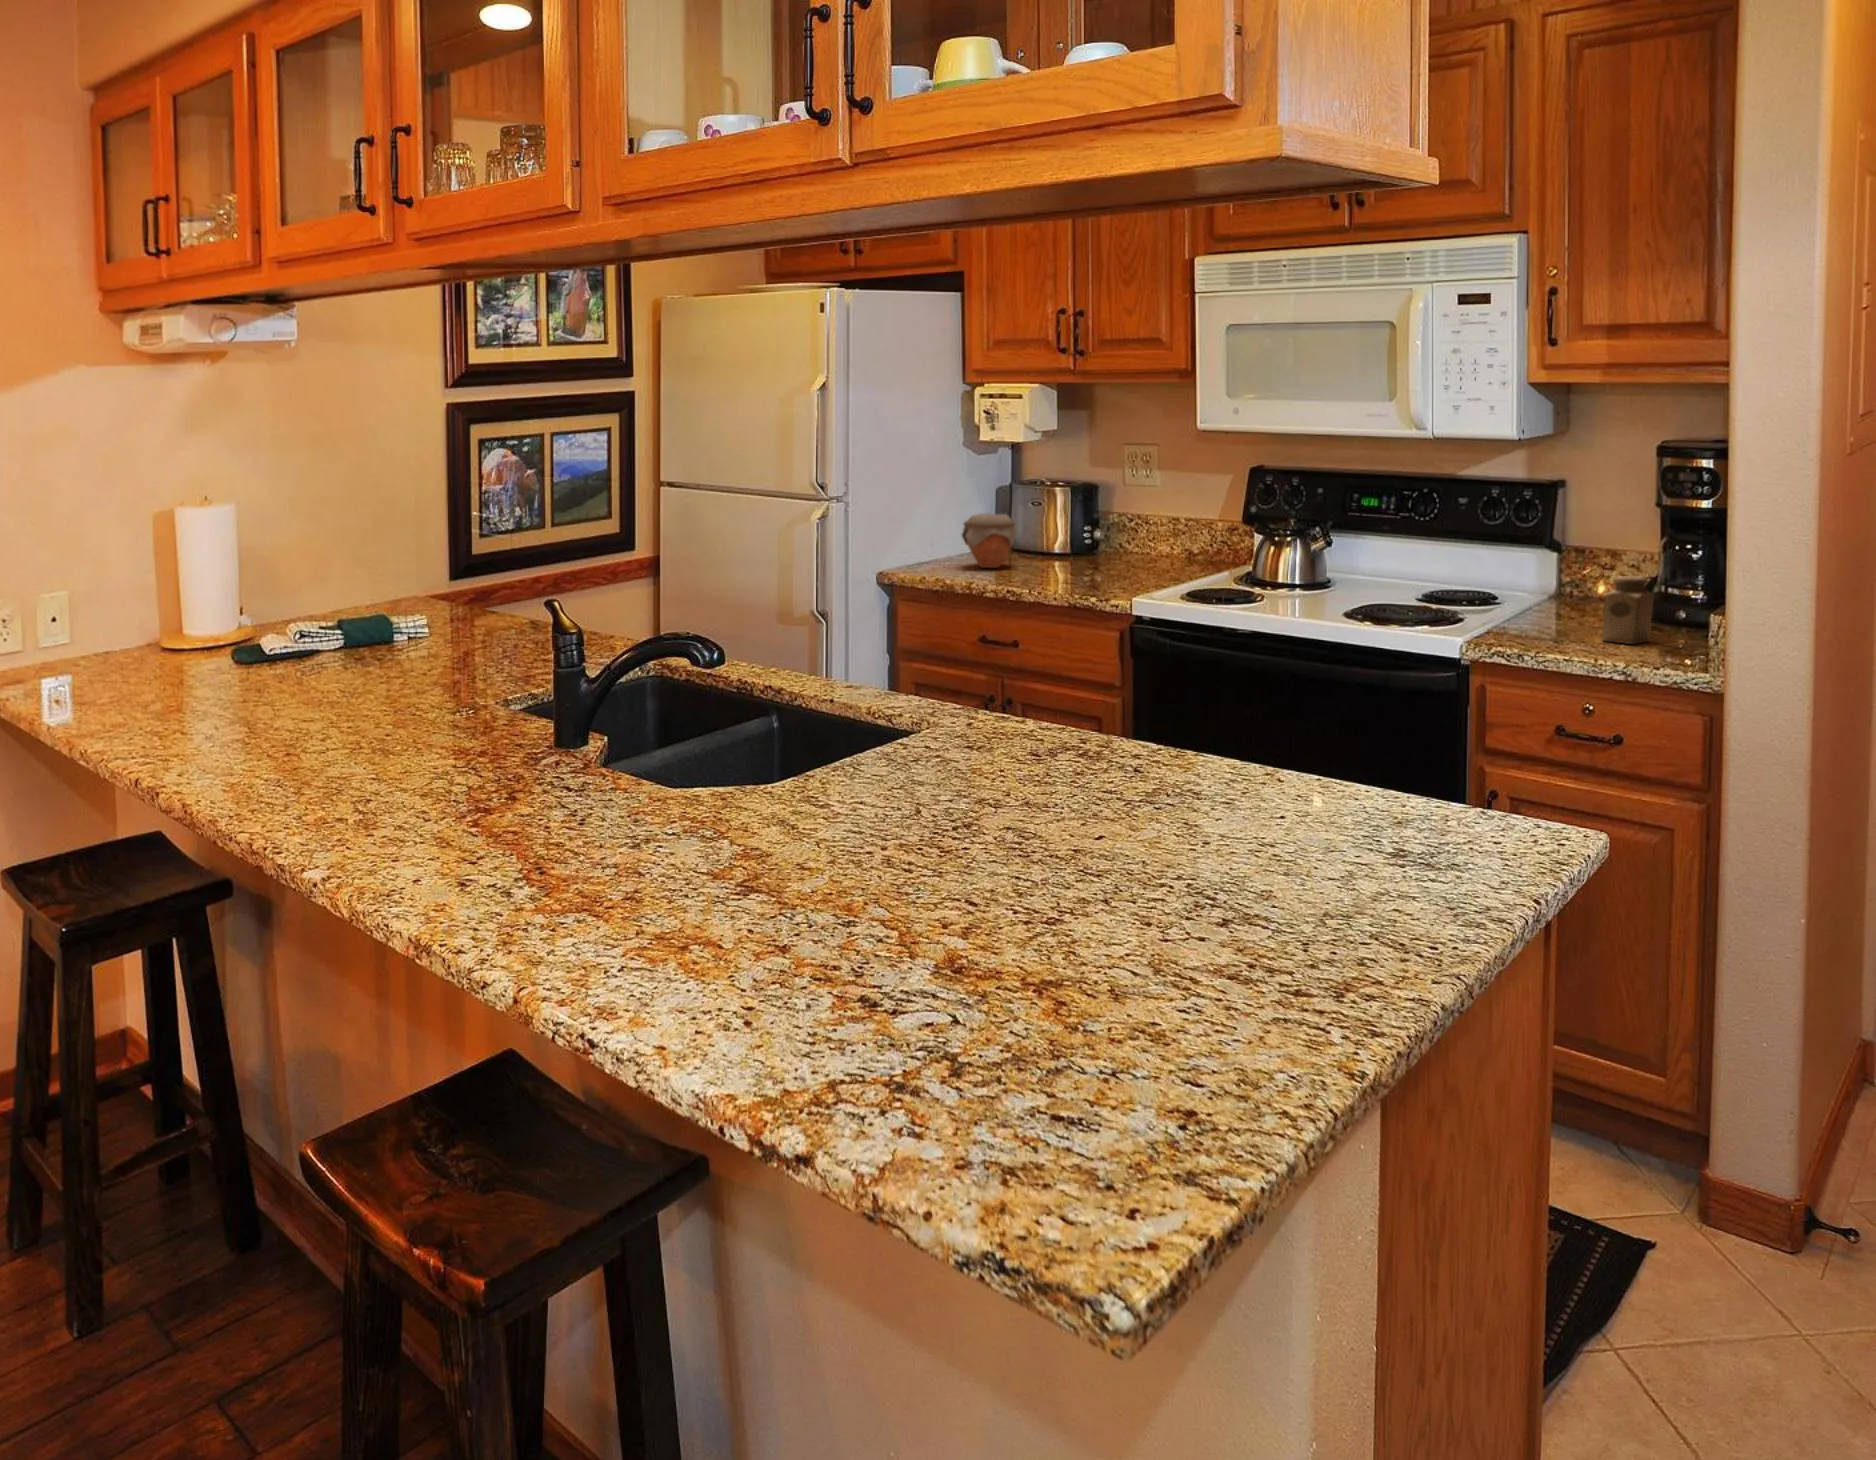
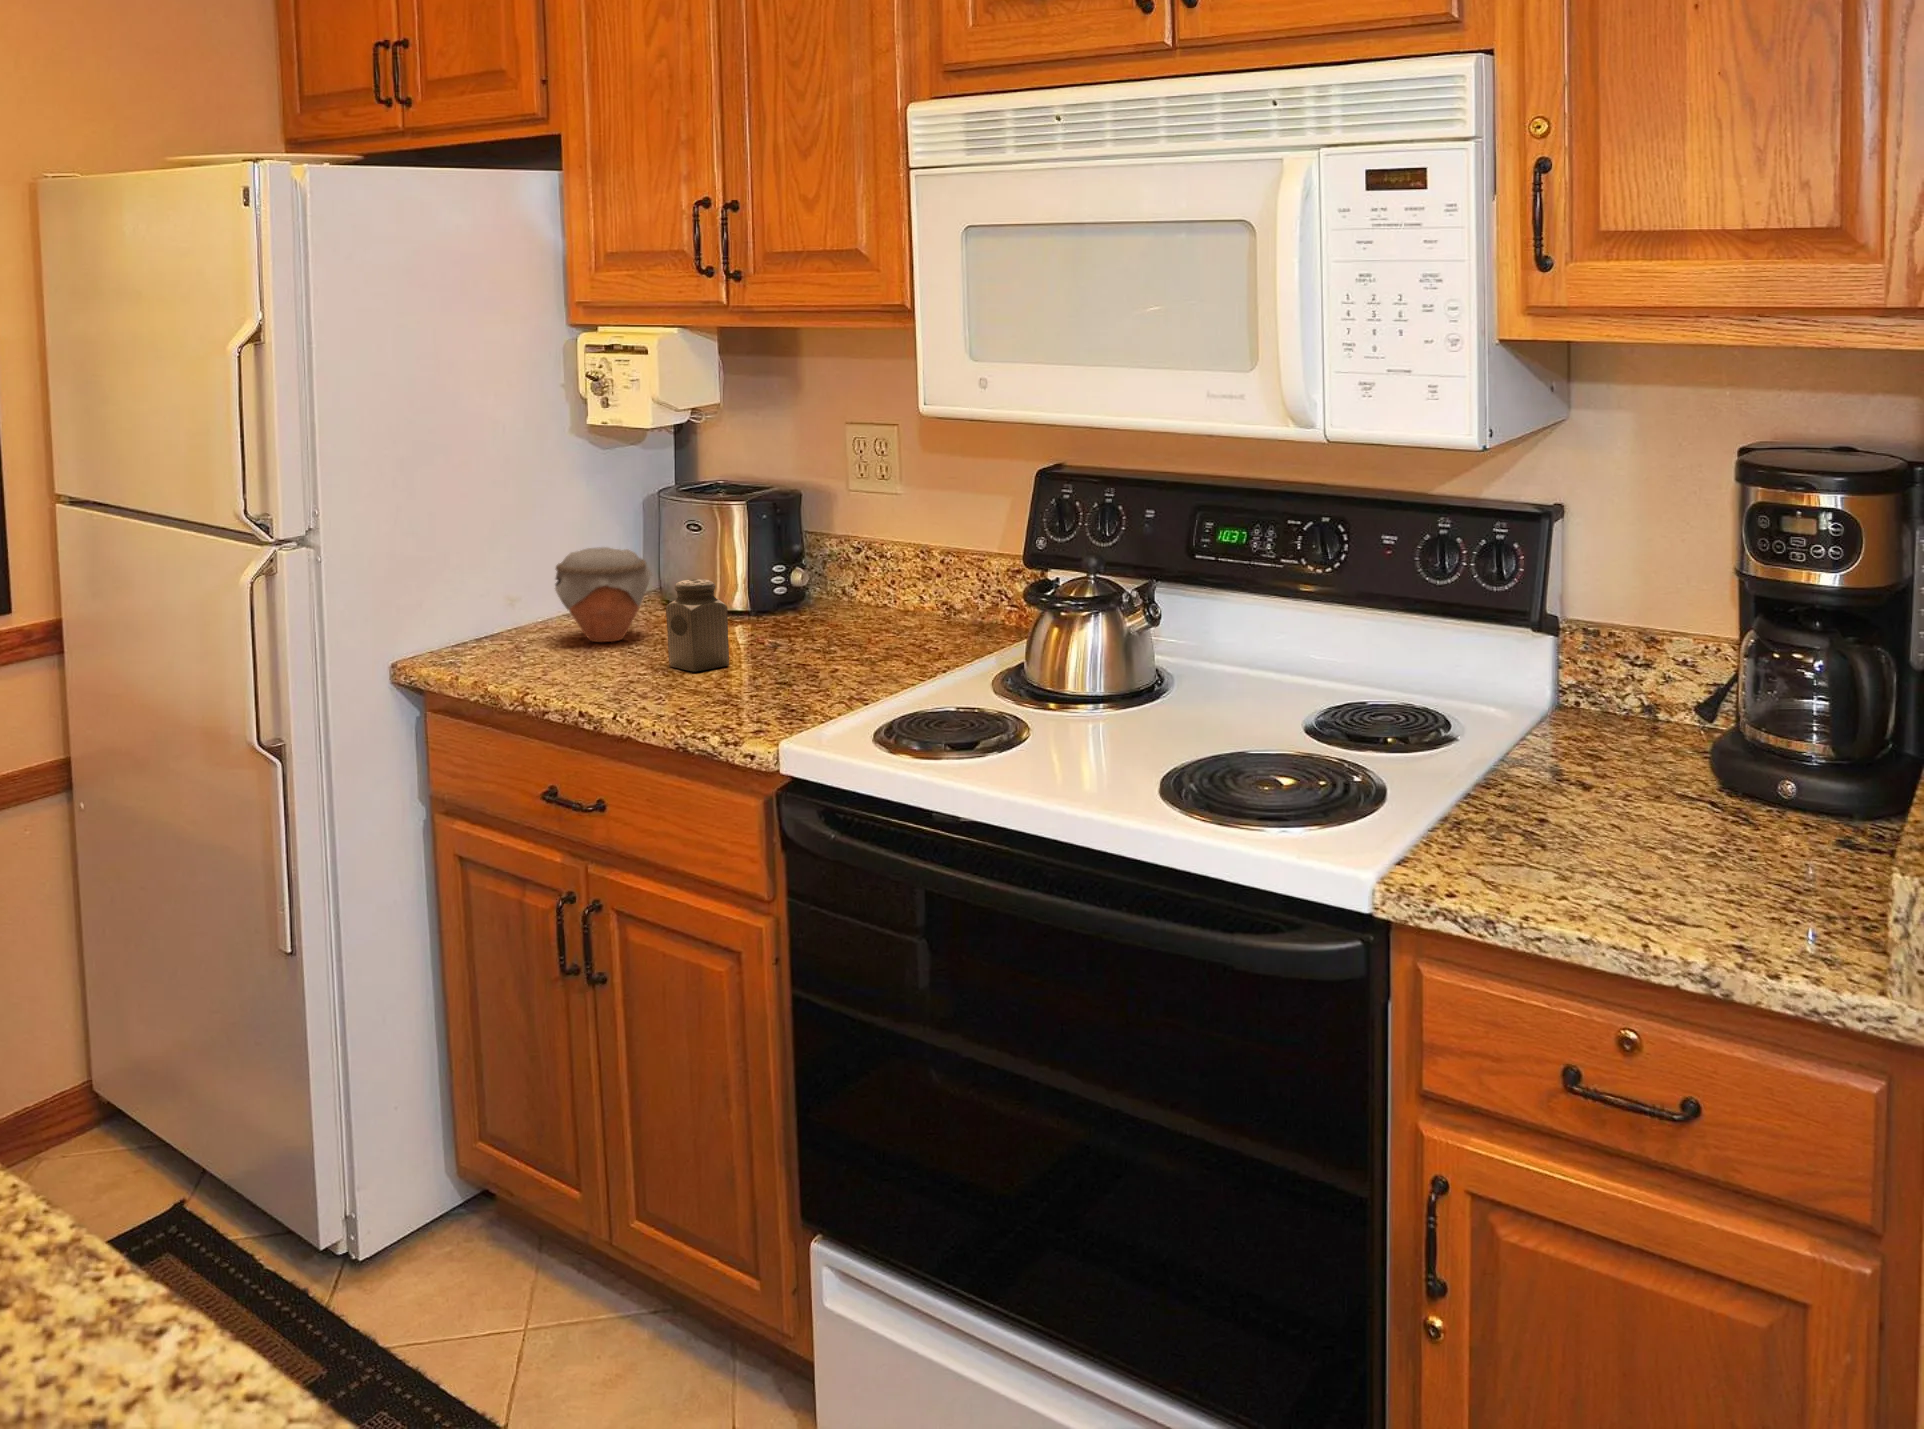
salt shaker: present [1602,576,1654,644] -> present [666,579,729,672]

